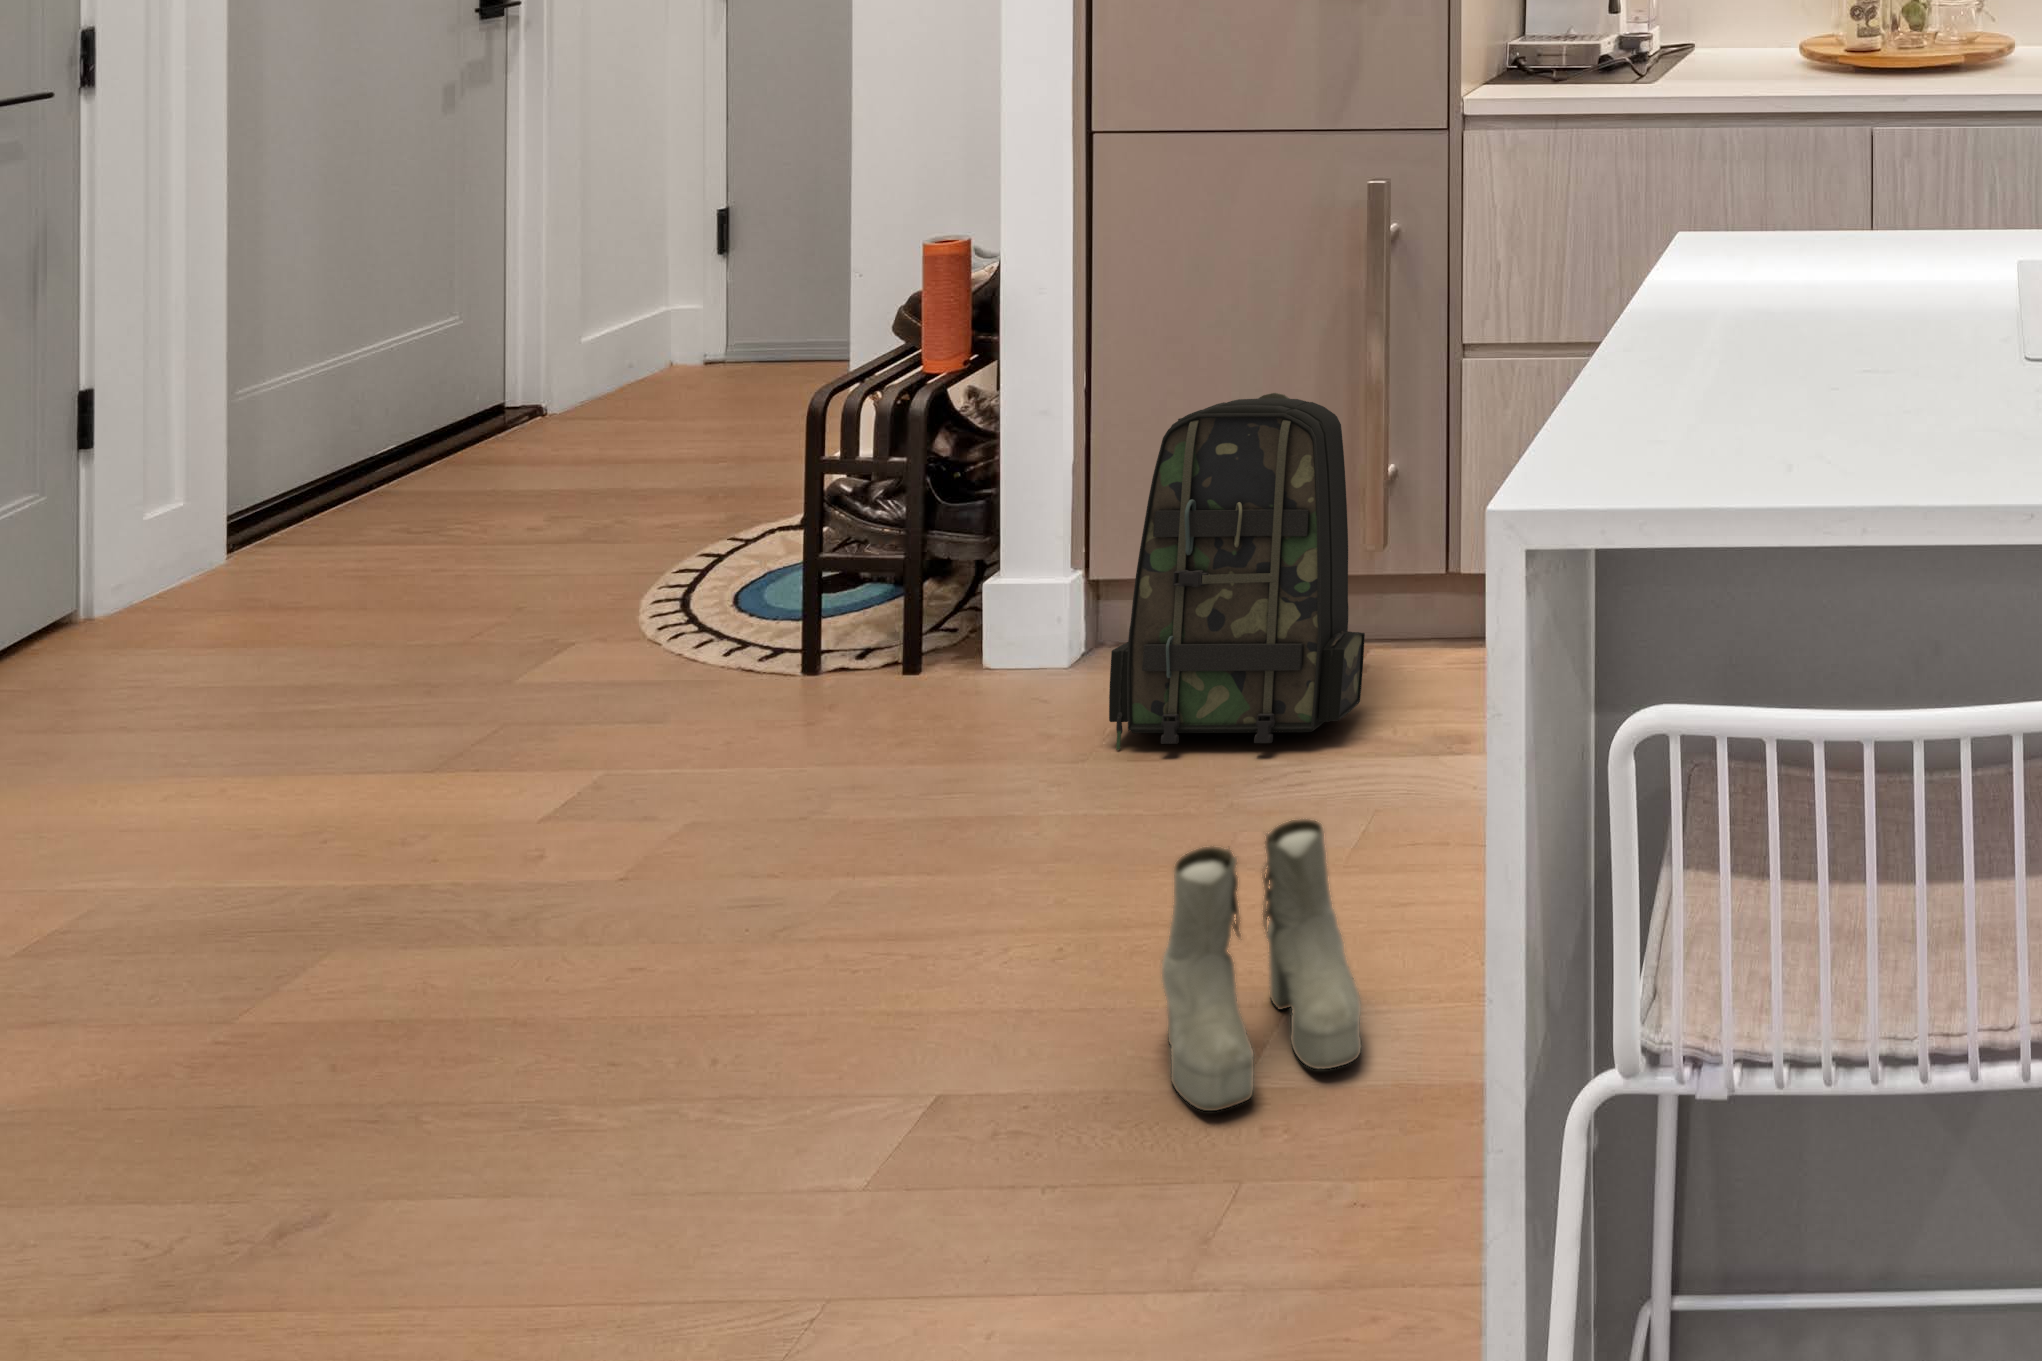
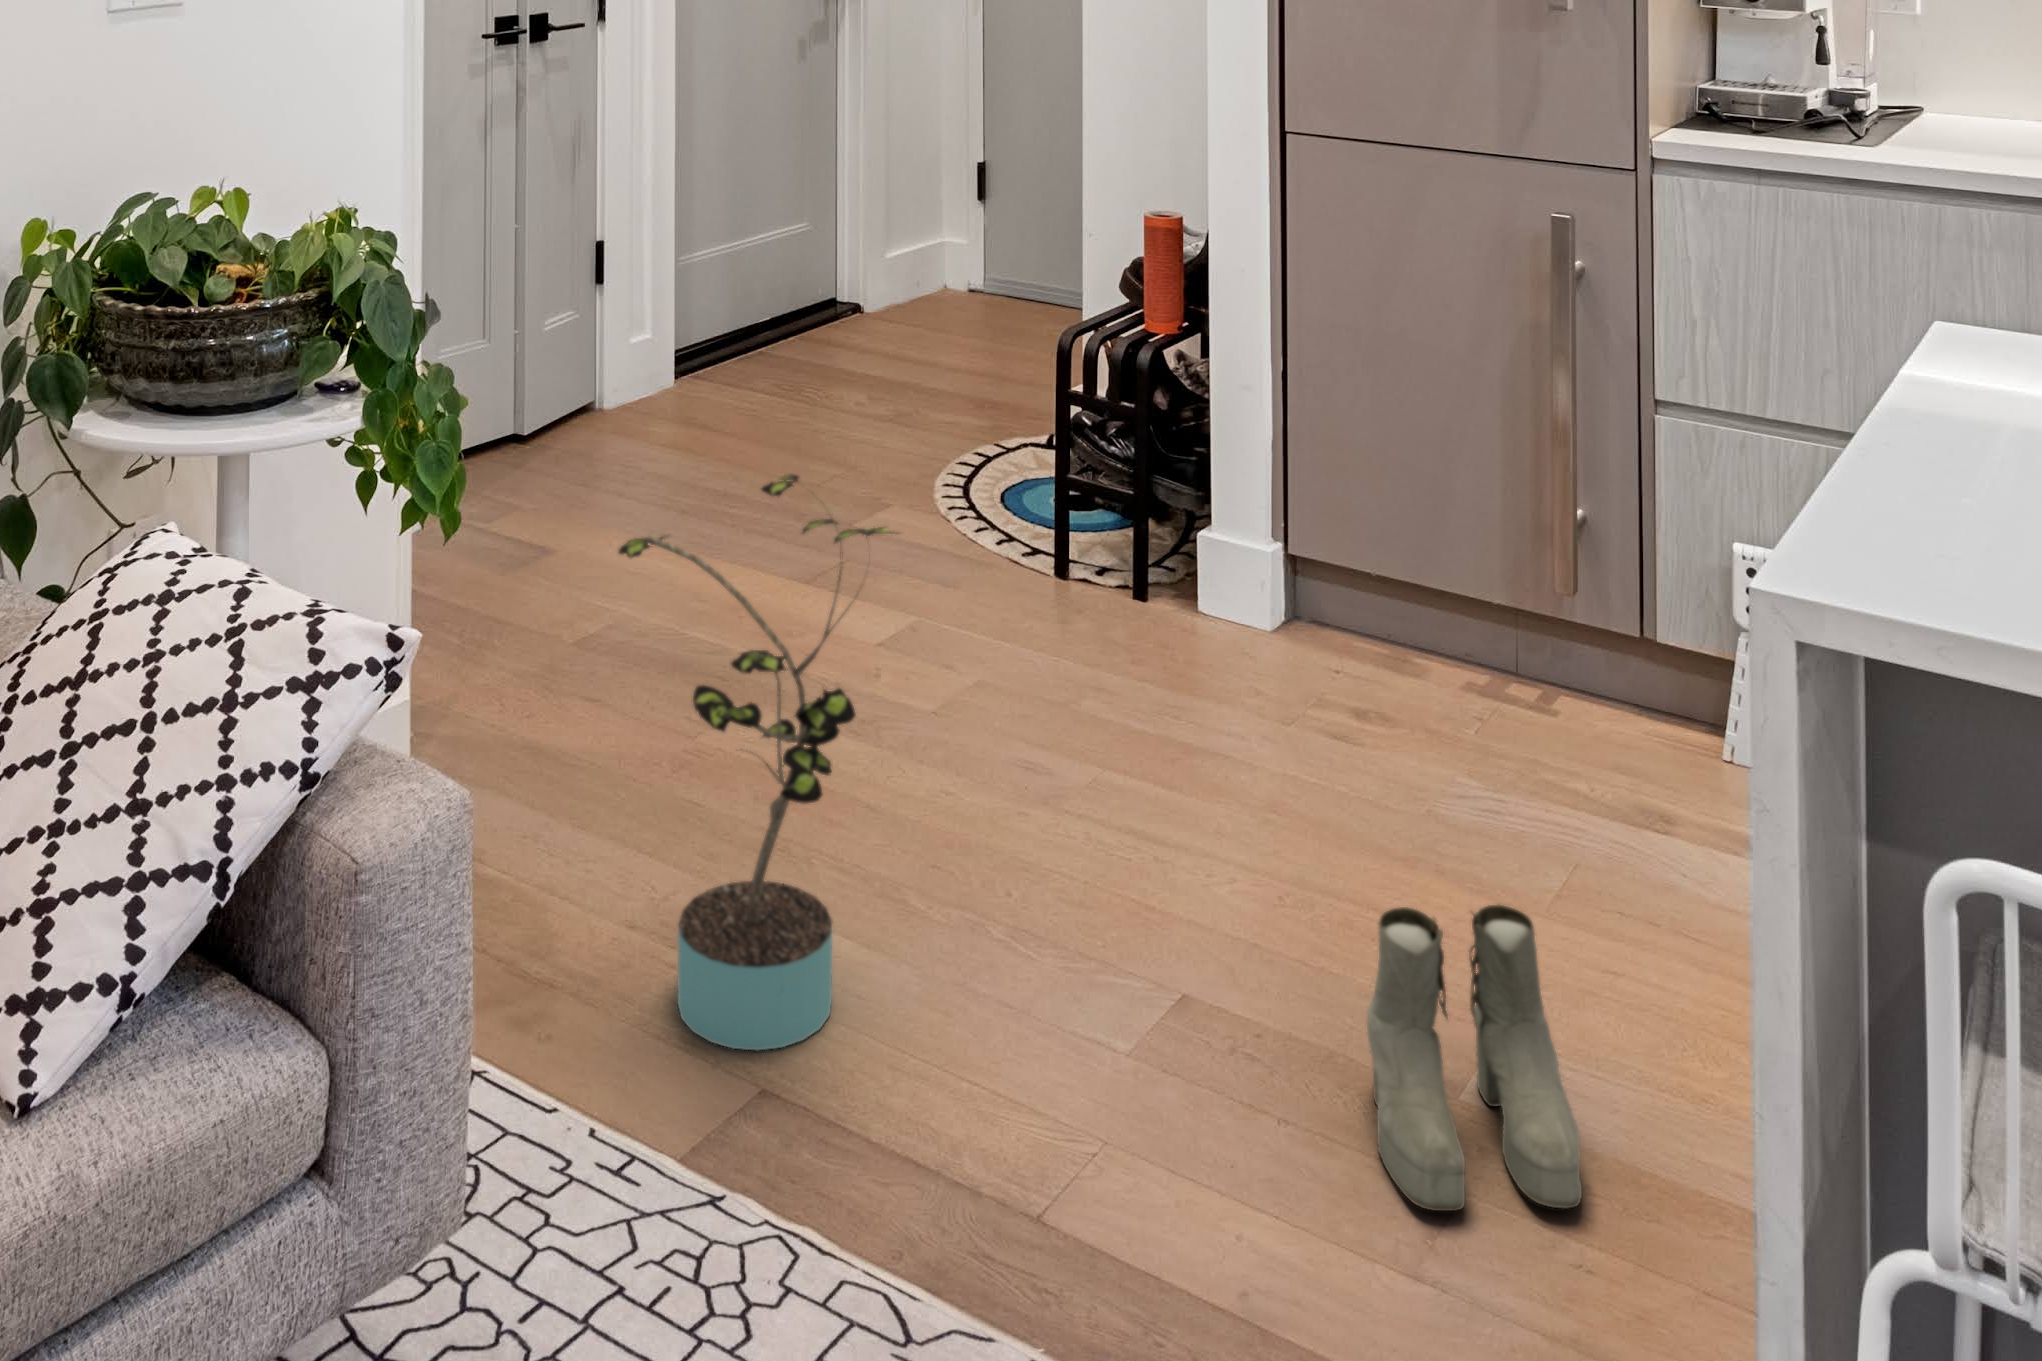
backpack: present [1109,393,1365,750] -> none [1308,417,1560,779]
potted plant: none [219,575,630,1249] -> present [618,475,900,1050]

